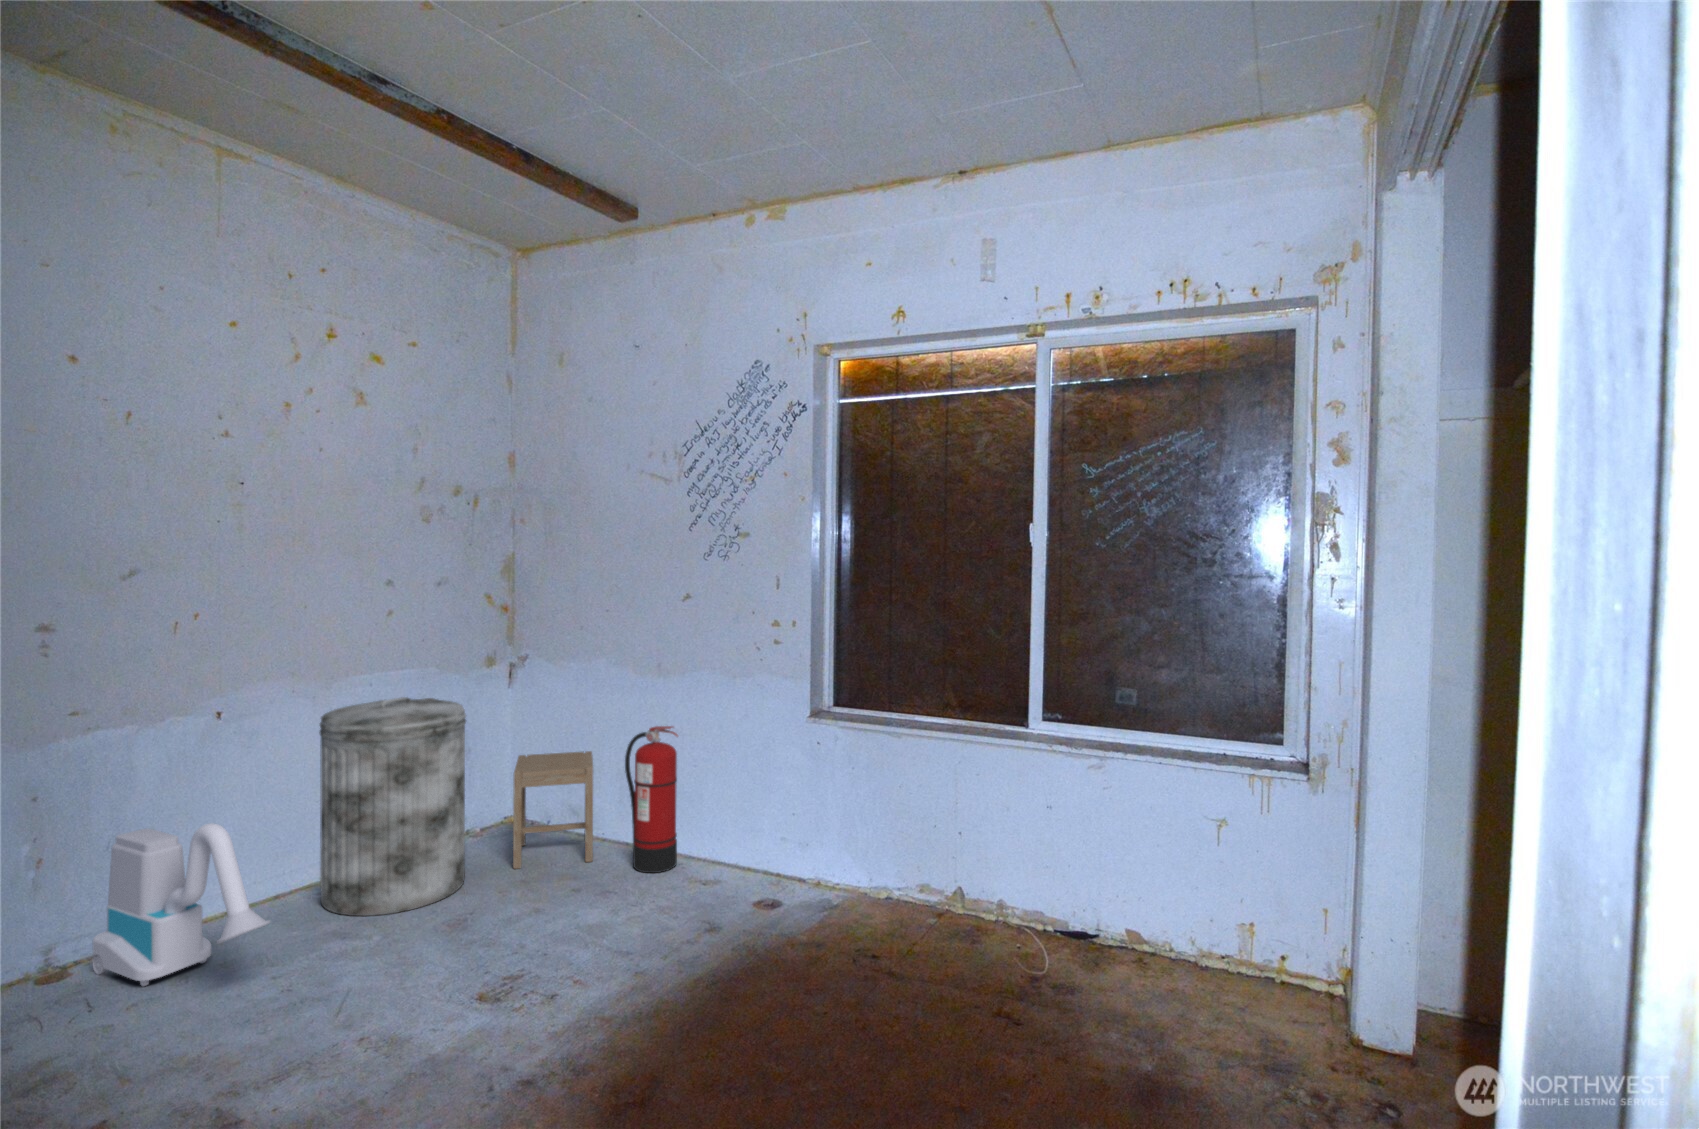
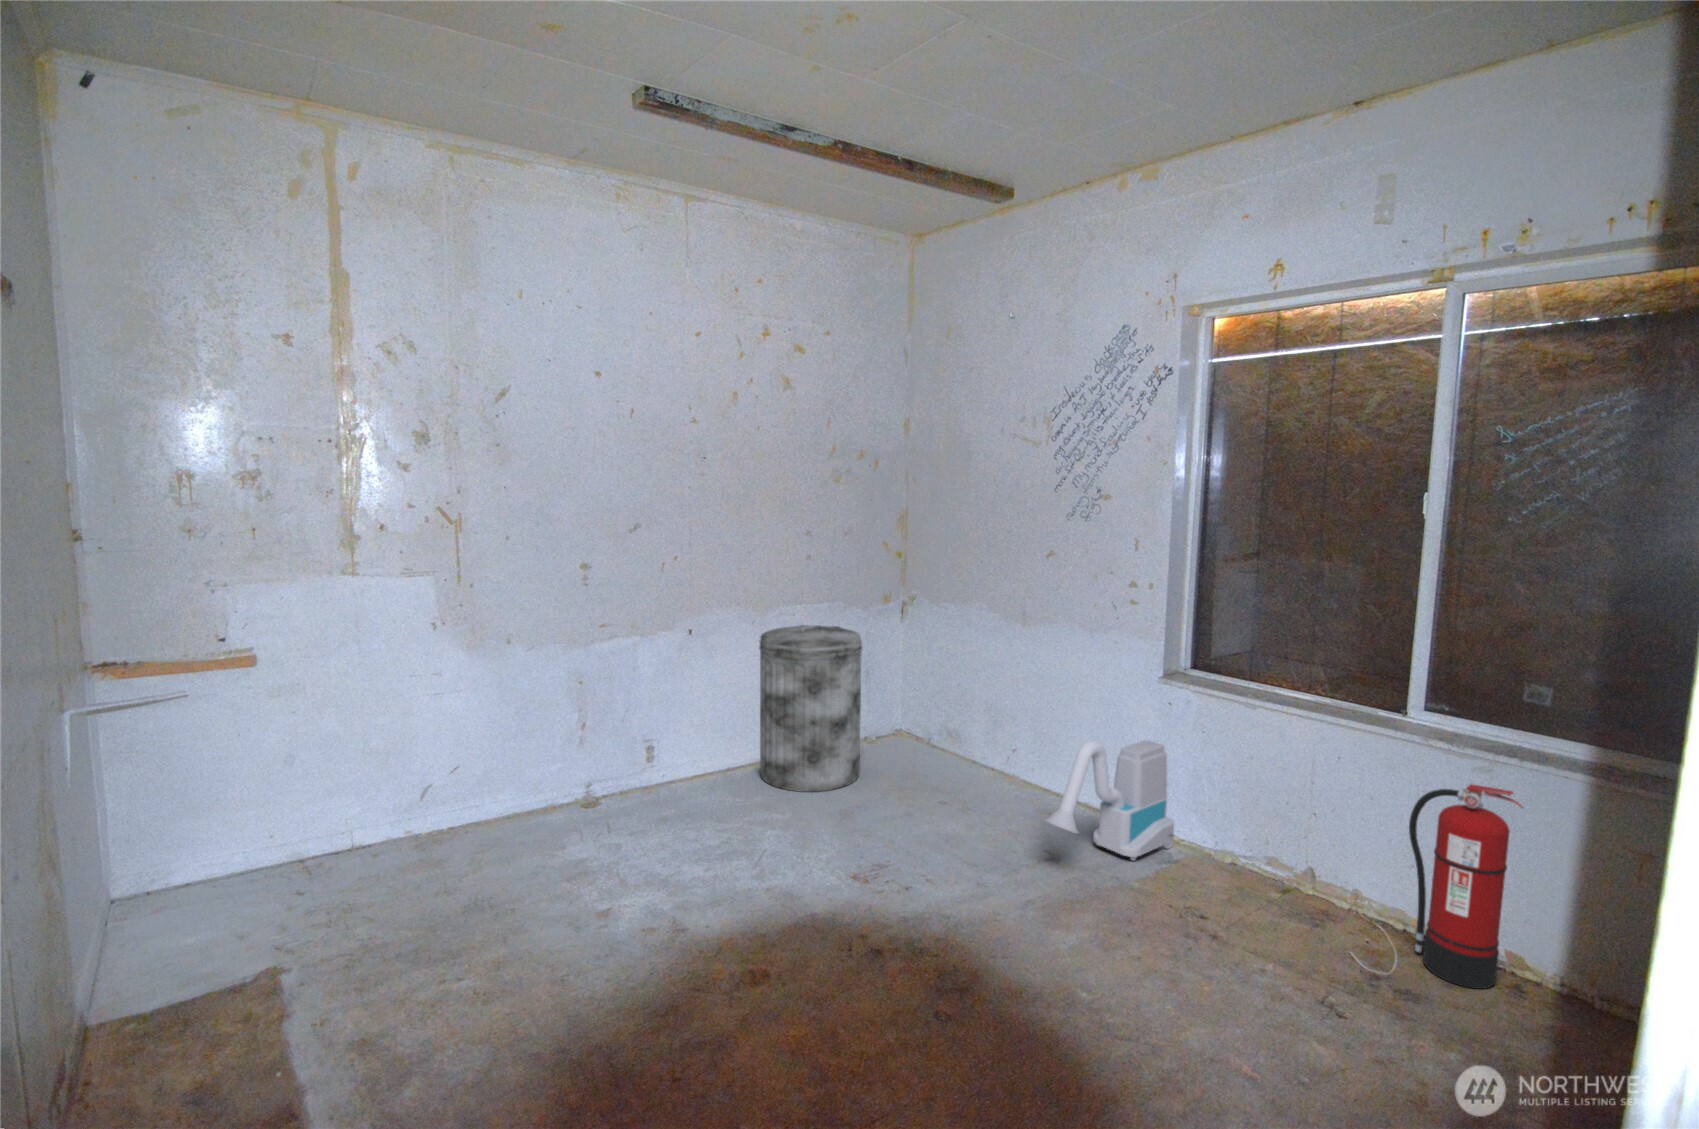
fire extinguisher: present [625,726,678,873] -> present [1409,784,1523,989]
stool: present [513,751,593,869] -> none [897,679,965,777]
vacuum cleaner: present [93,823,270,986] -> present [1044,740,1174,861]

